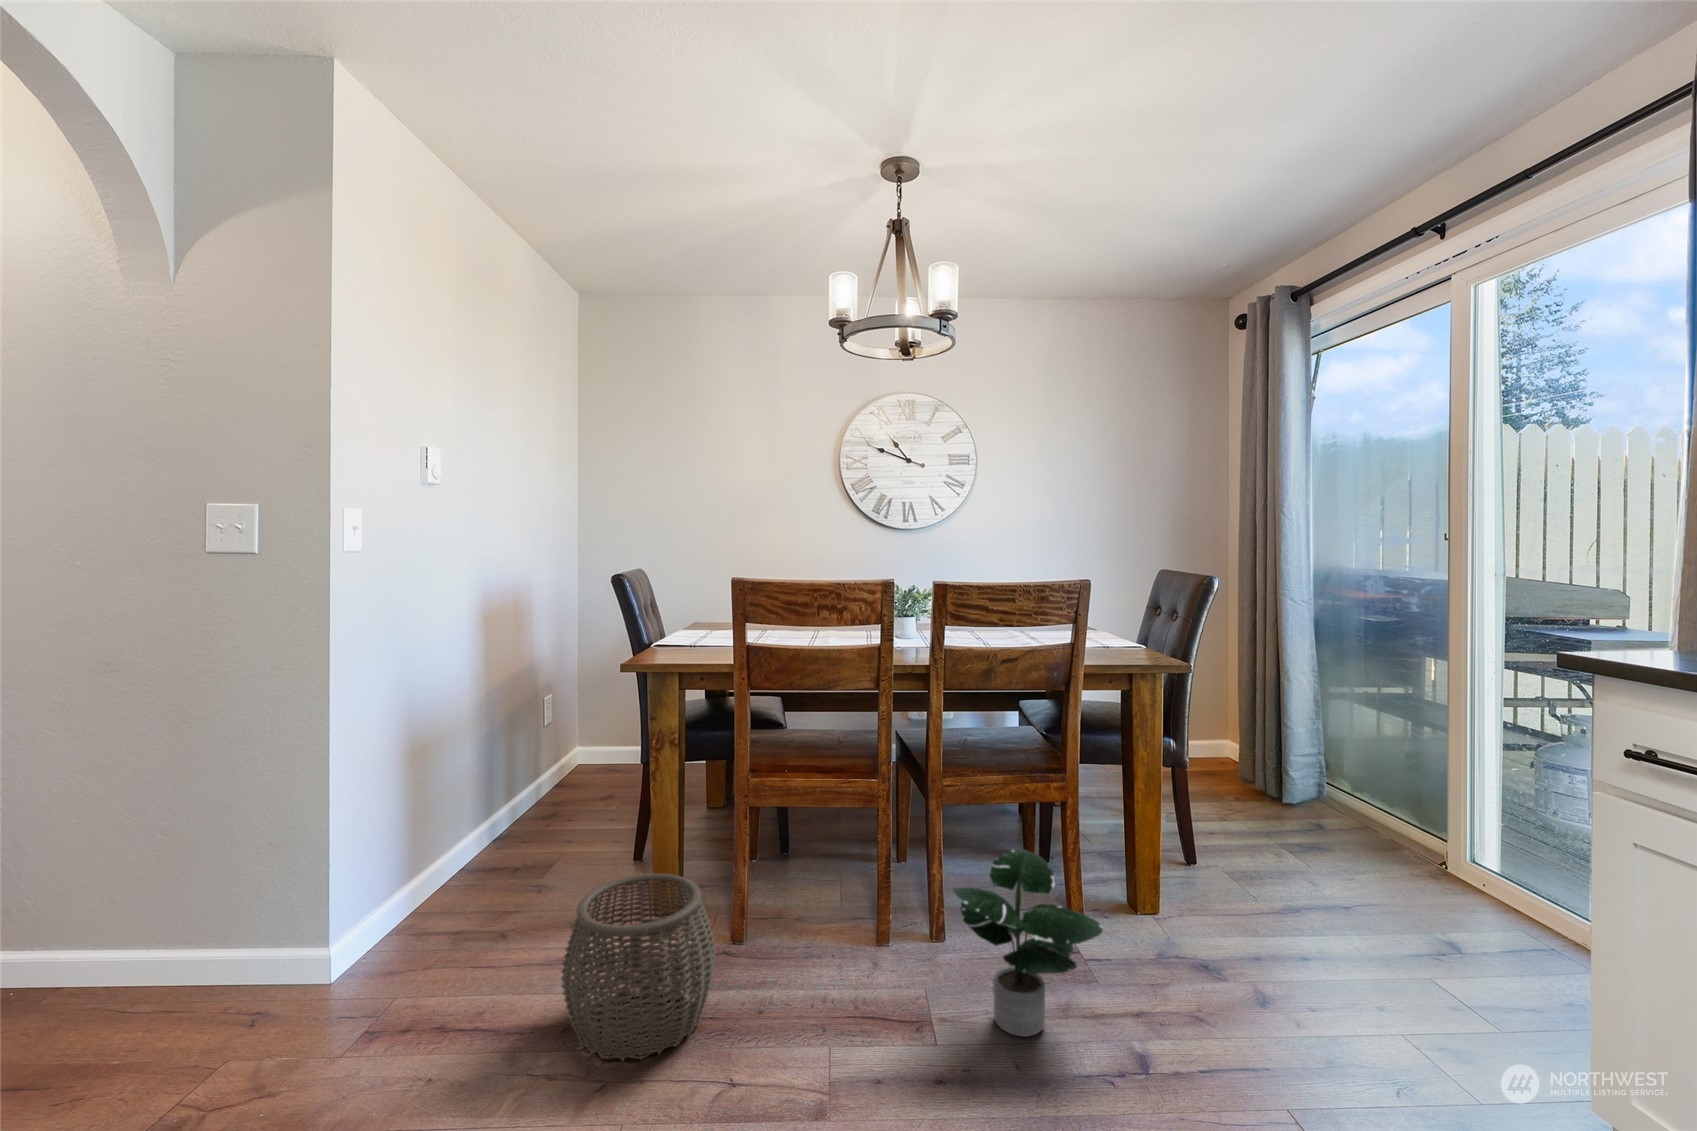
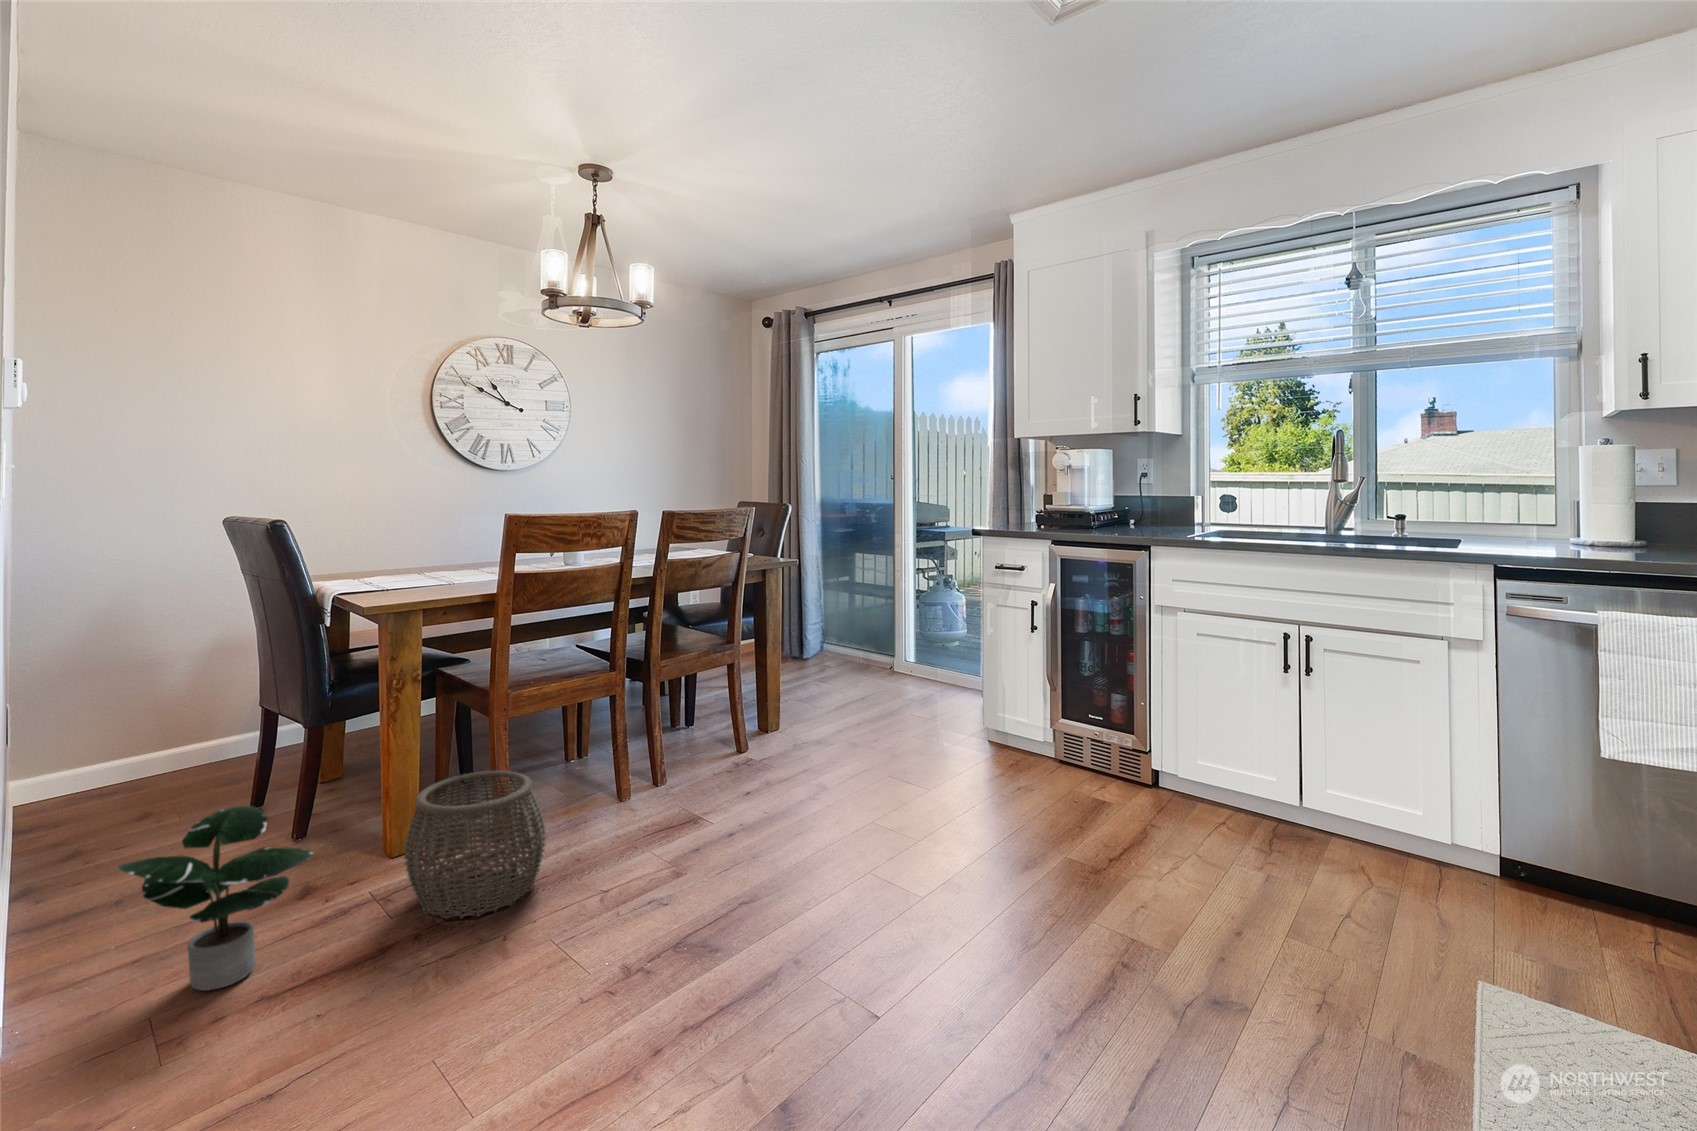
potted plant: present [953,850,1103,1036] -> present [118,806,313,991]

